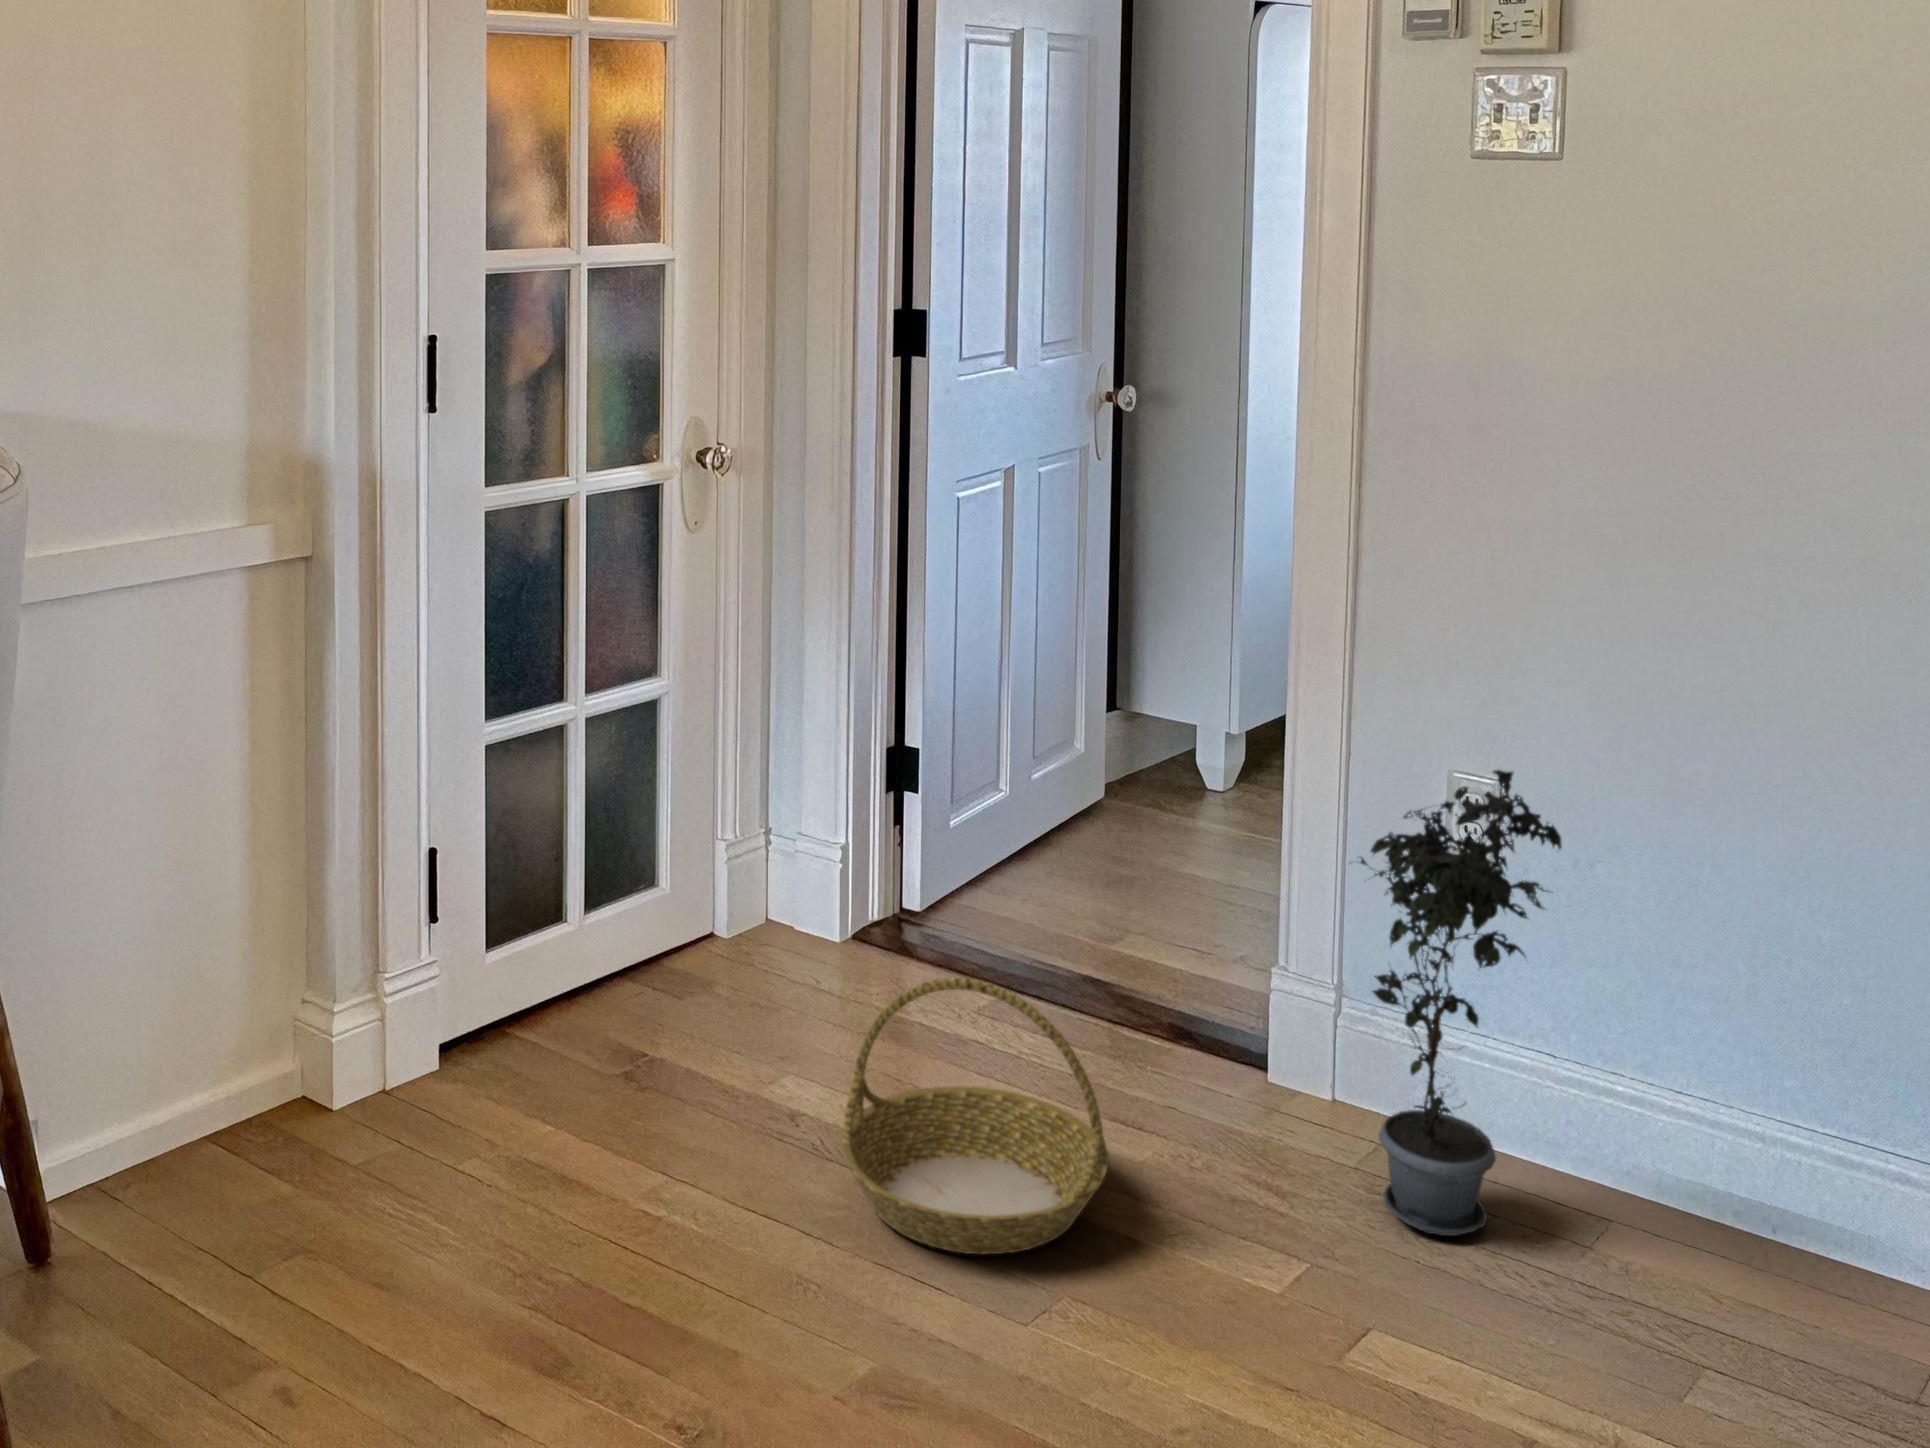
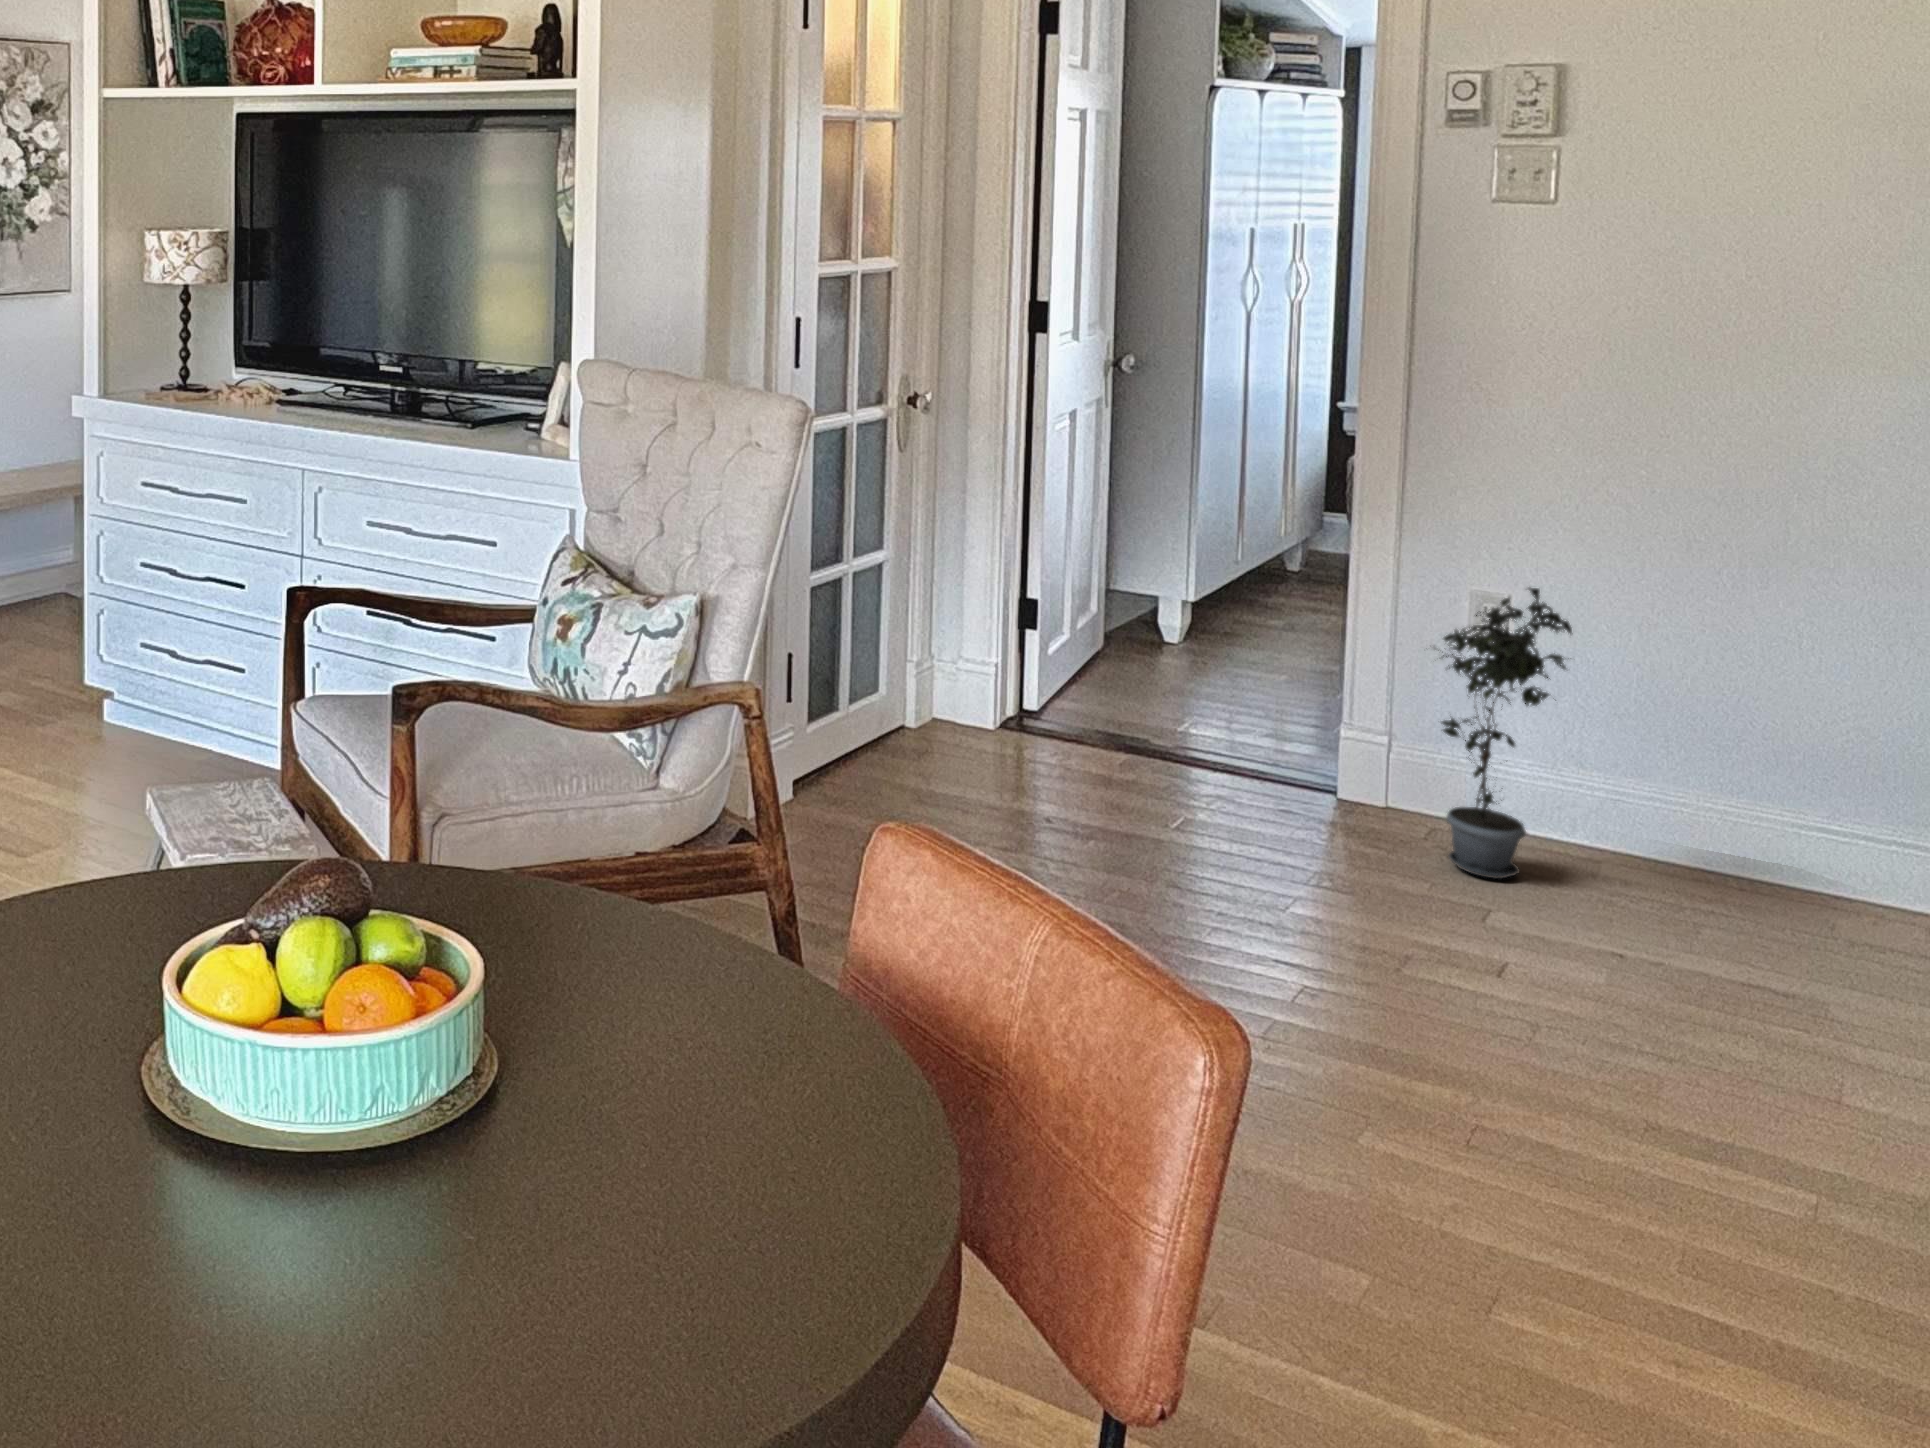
basket: present [842,977,1109,1254] -> none [1101,722,1284,886]

